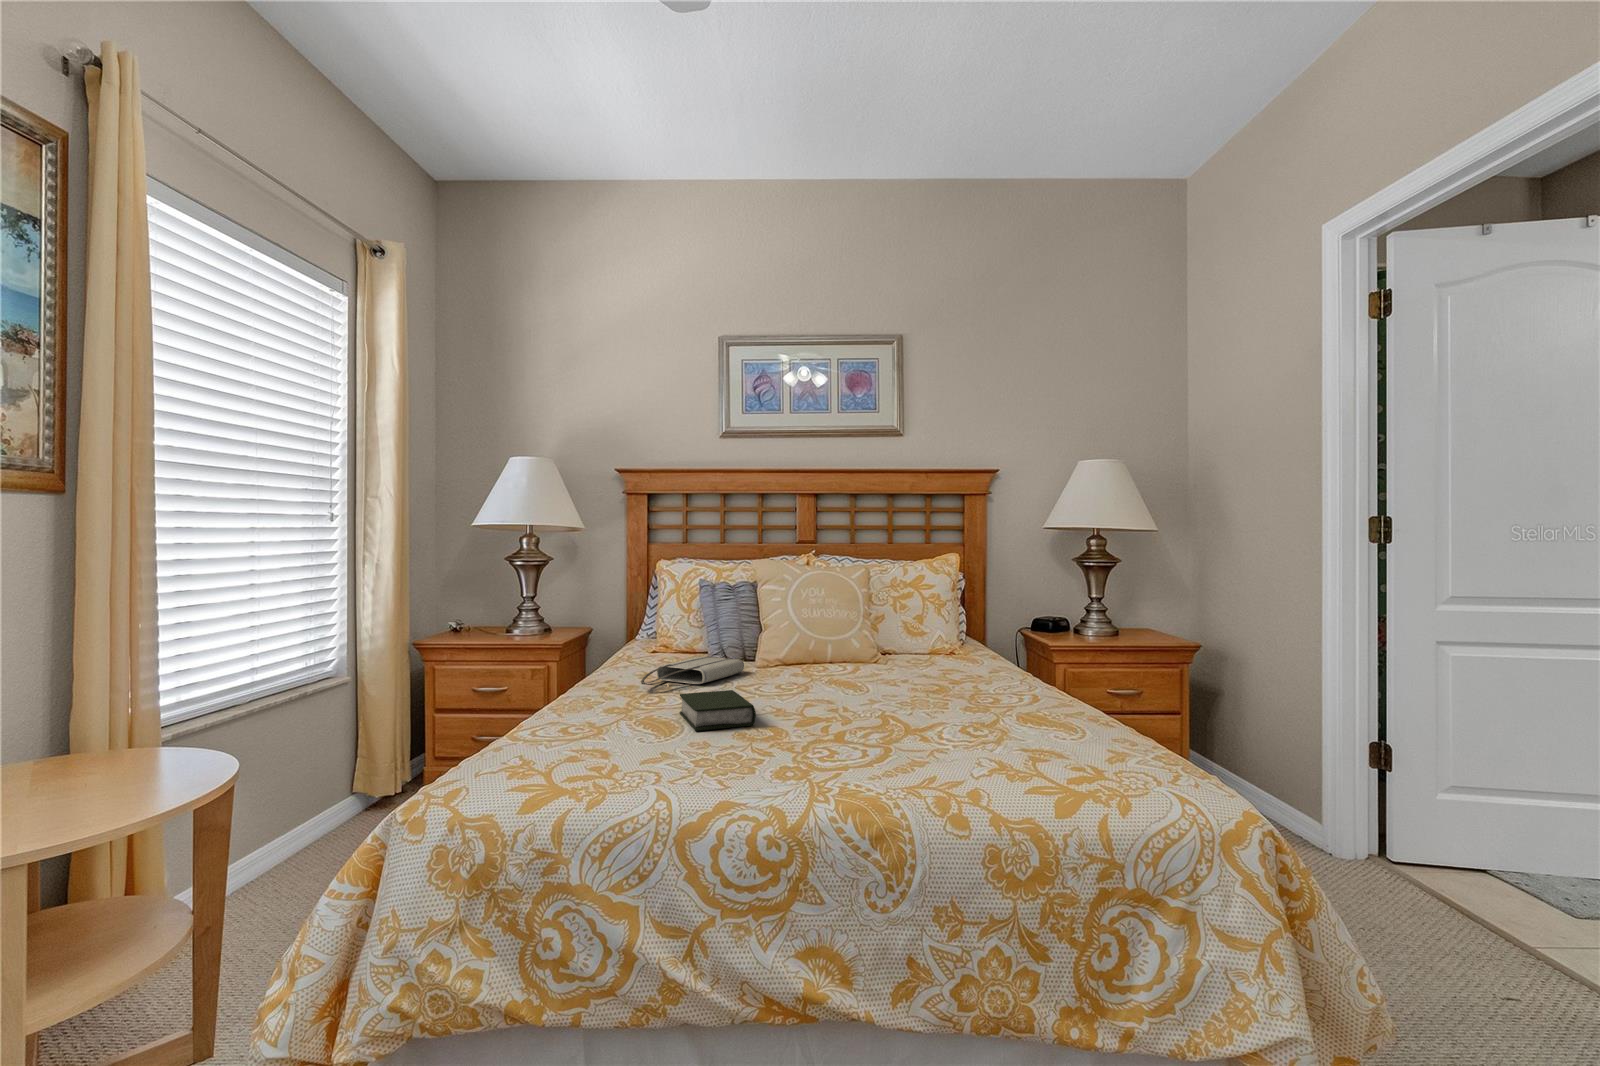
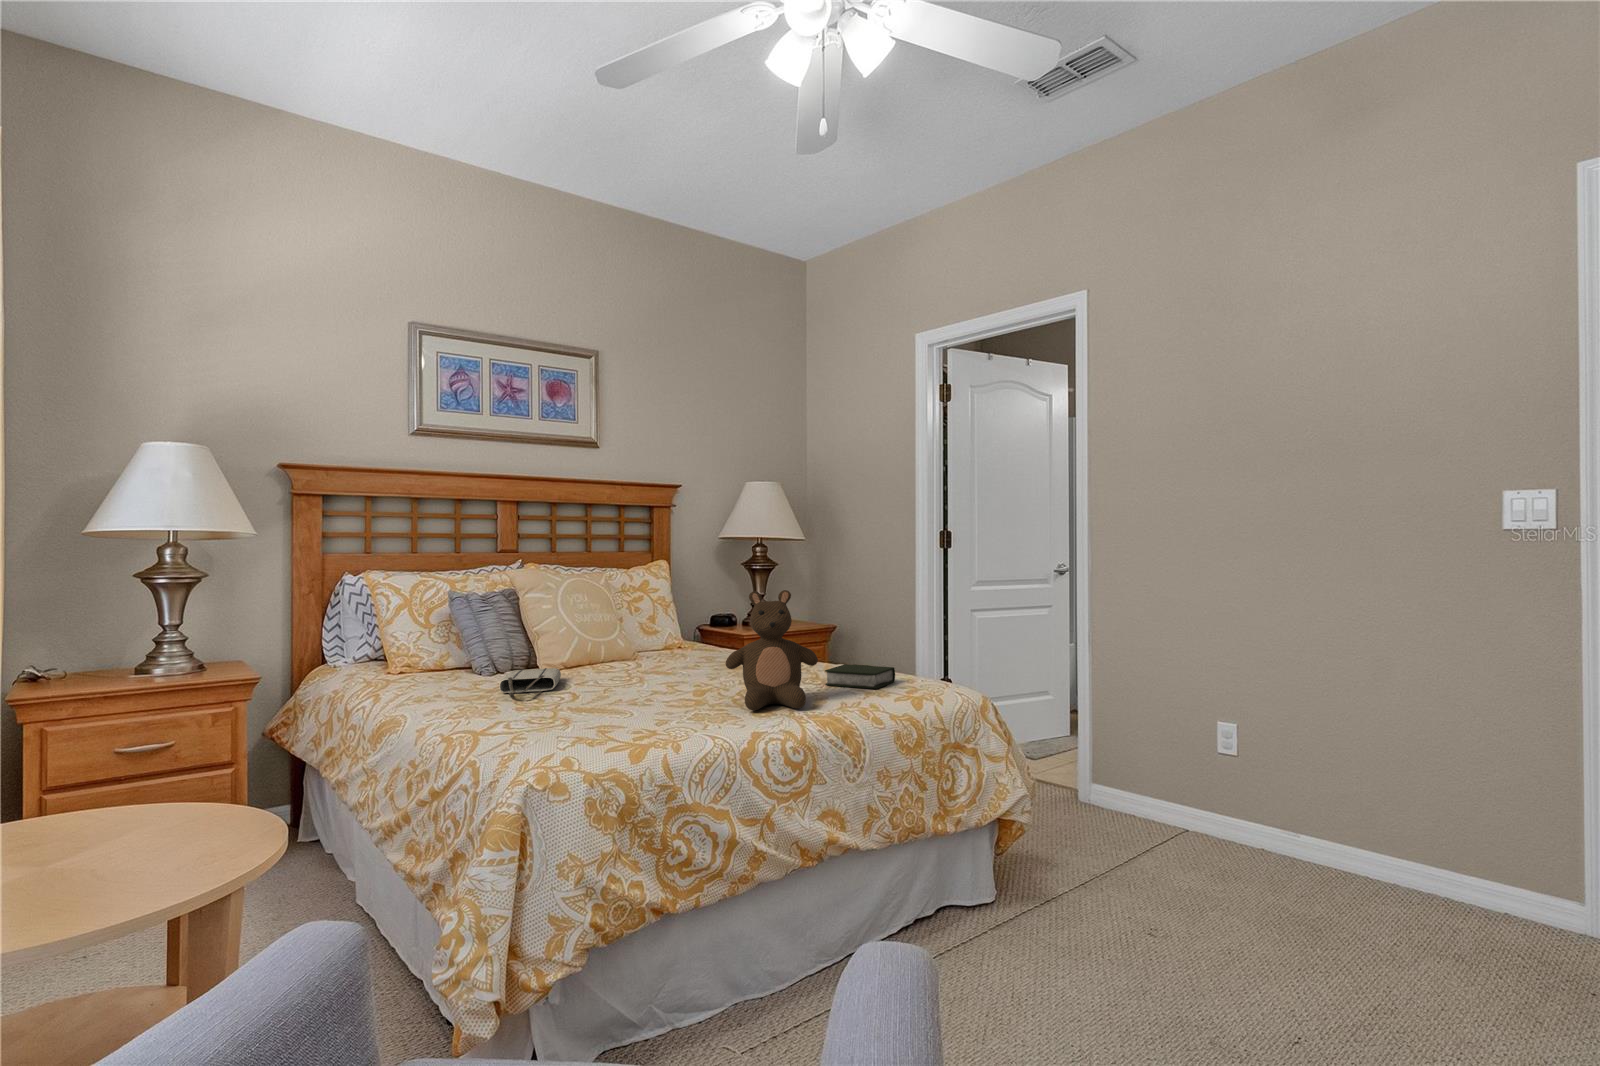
stuffed bear: none [778,591,913,772] -> present [725,590,818,711]
book: present [680,690,756,731] -> present [825,664,895,689]

